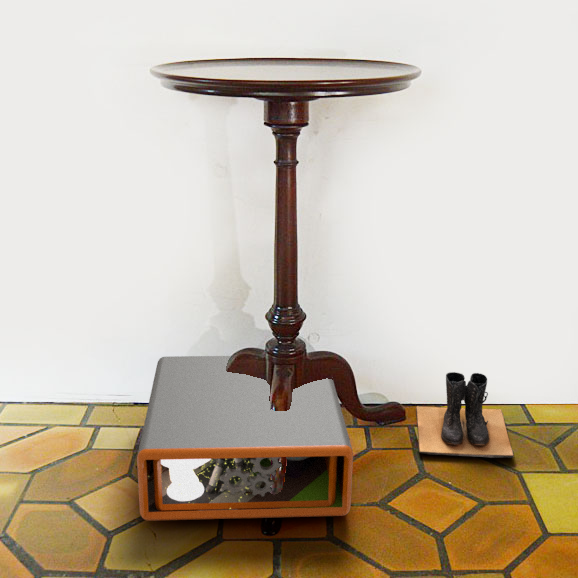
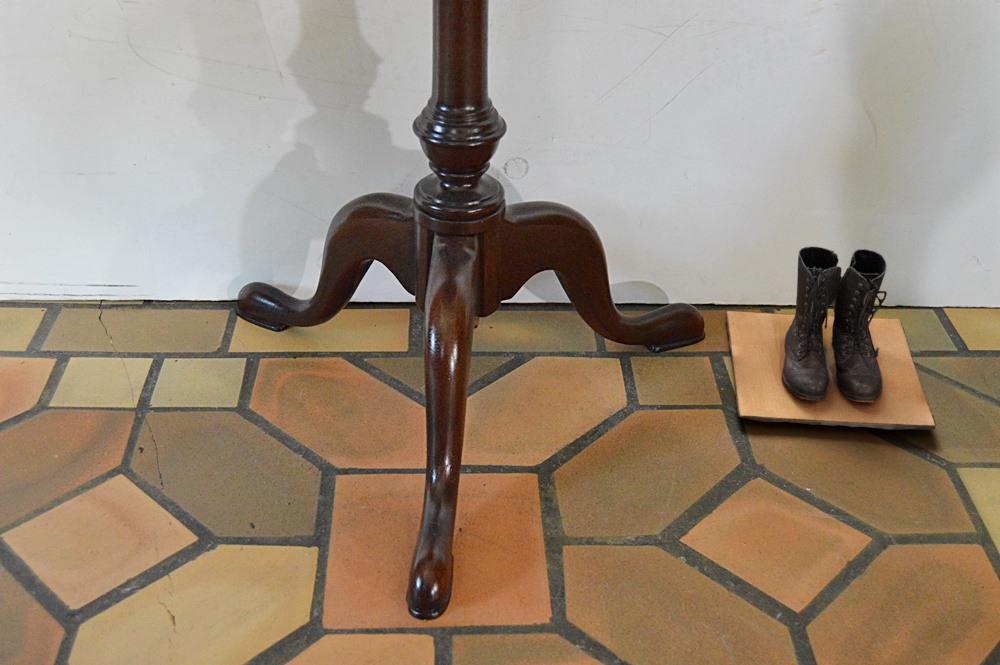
storage box: present [137,356,353,521] -> none [119,206,613,591]

